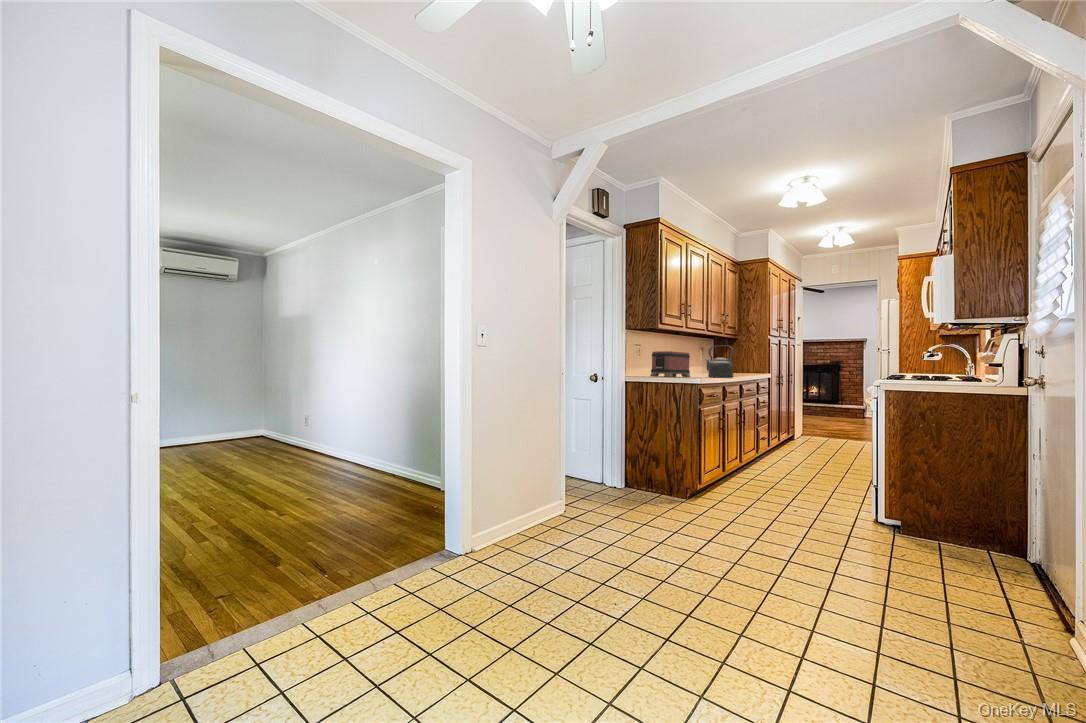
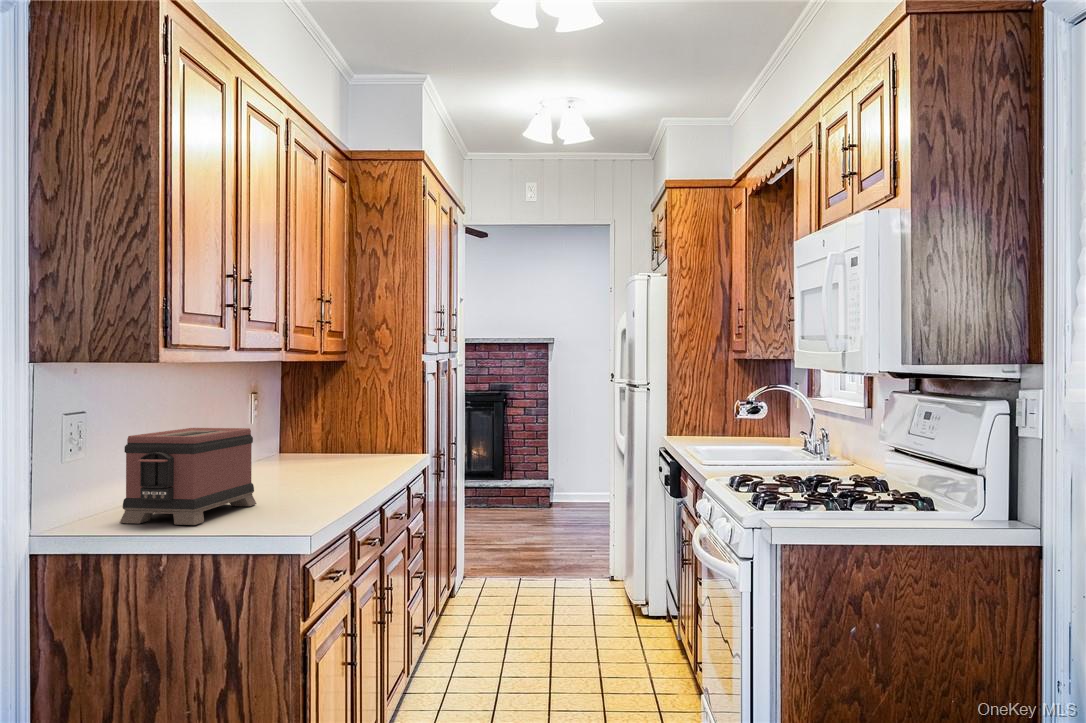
kettle: present [705,345,734,378] -> none [280,387,361,479]

